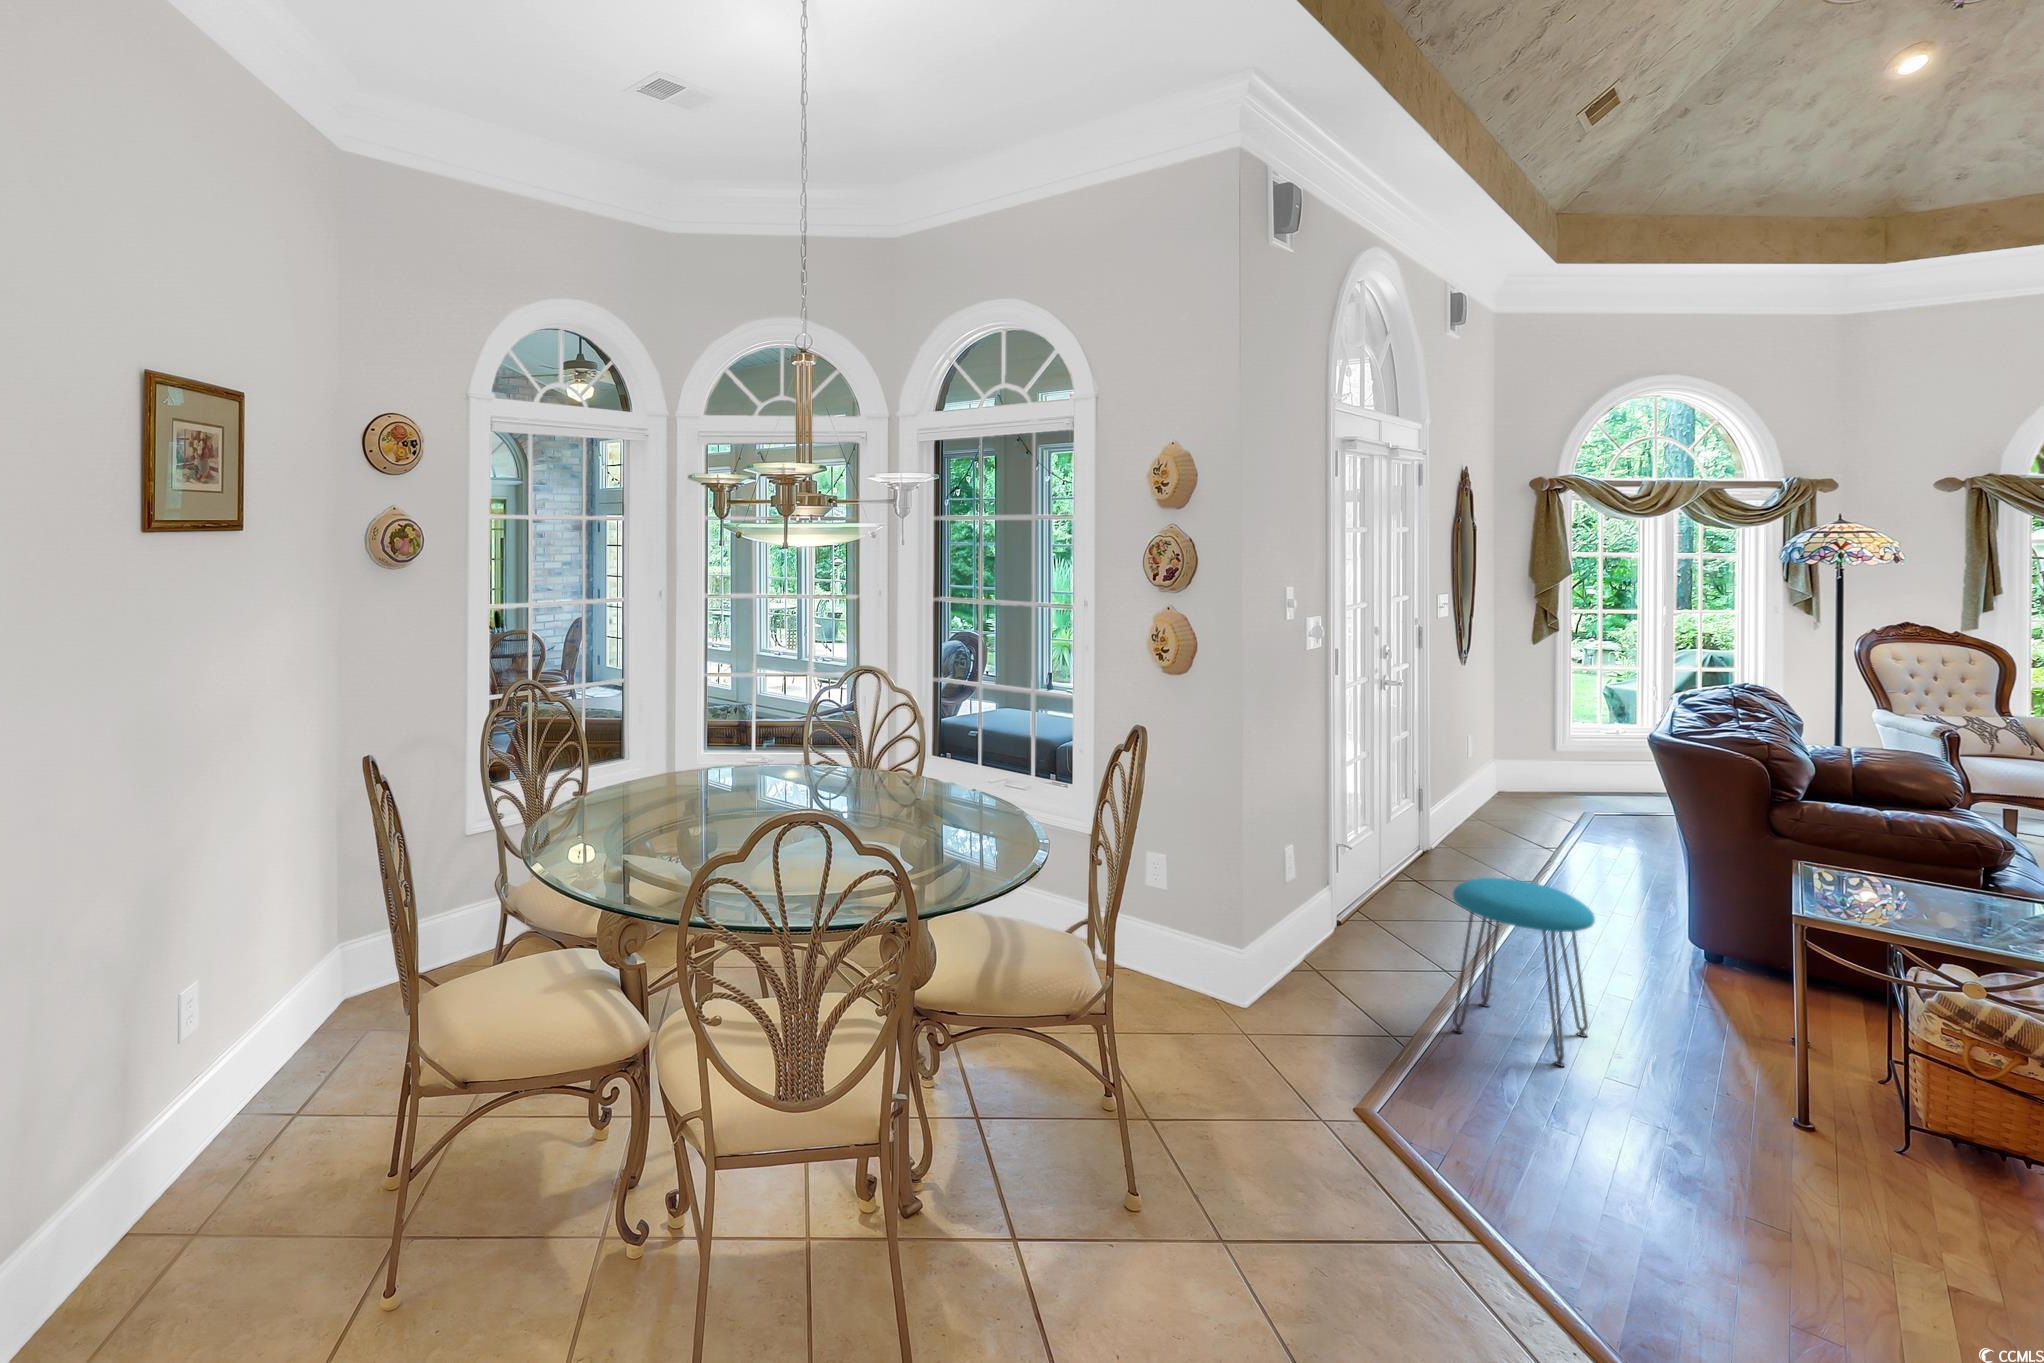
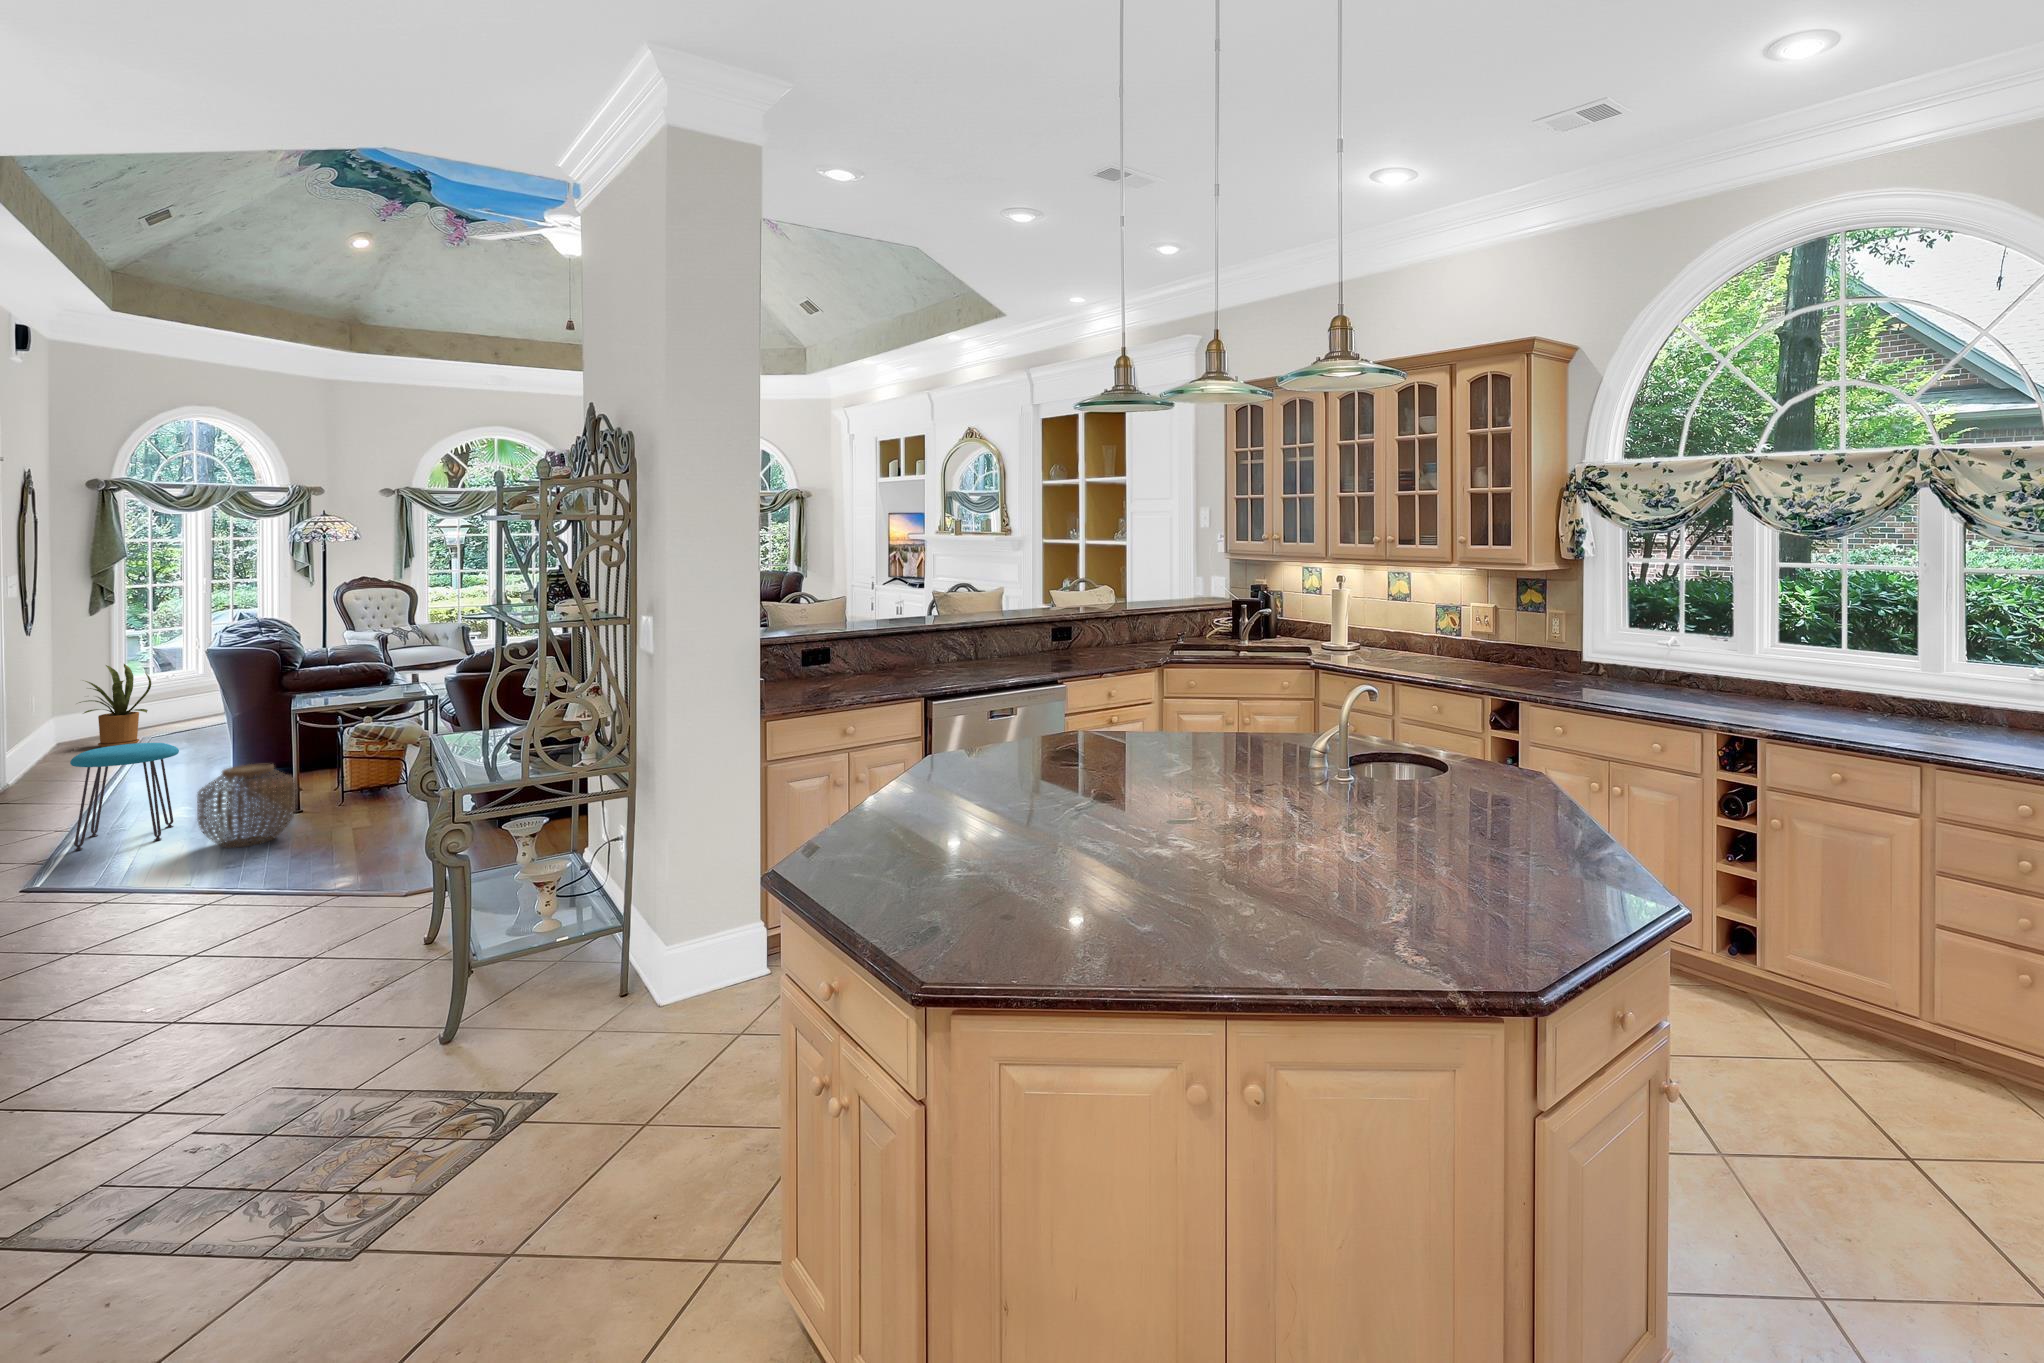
house plant: none [1510,710,1596,821] -> present [79,664,151,748]
woven basket: none [1612,1001,1798,1184] -> present [197,764,297,848]

